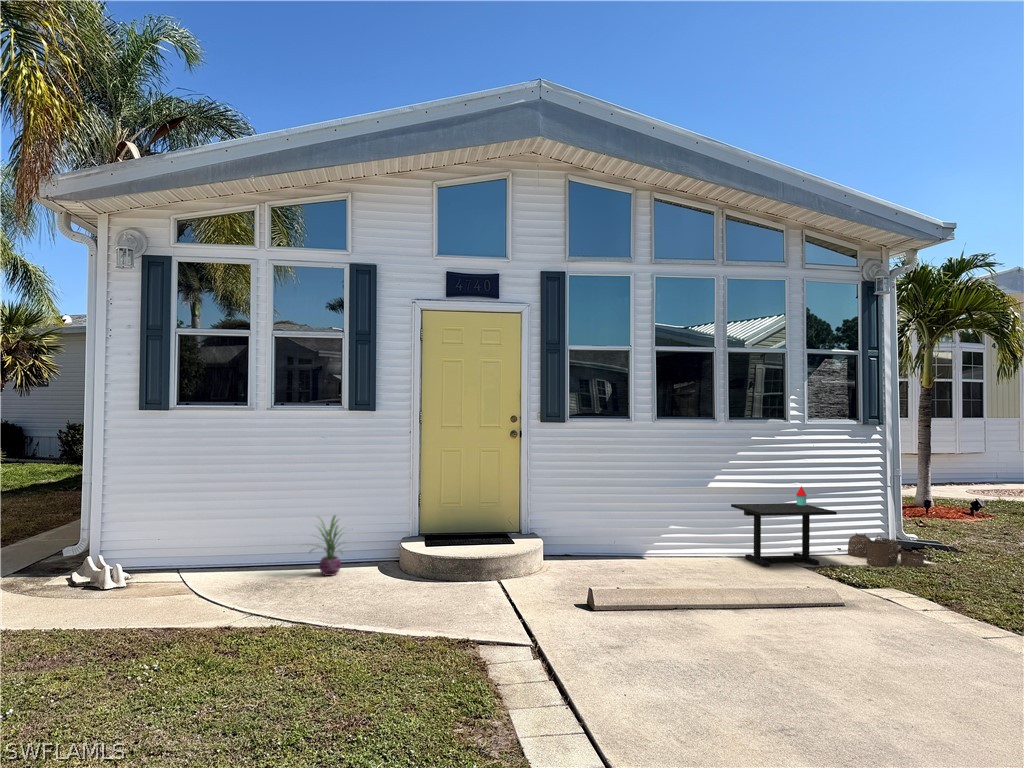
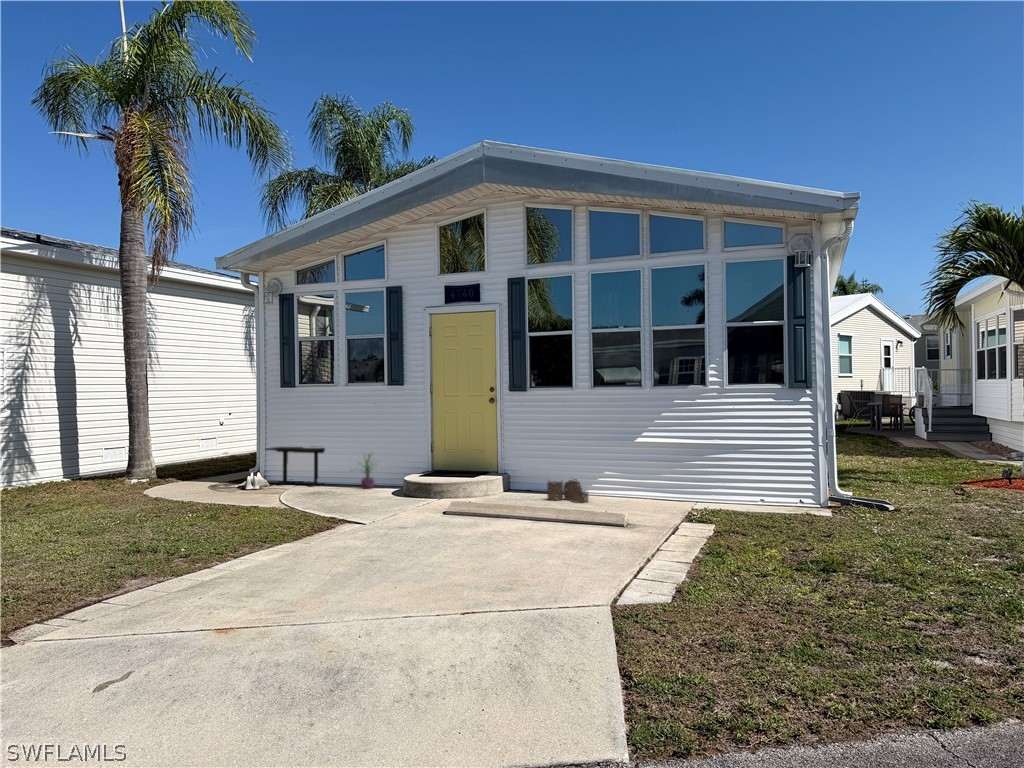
side table: present [731,486,837,567] -> present [266,446,325,487]
woven basket: present [848,533,924,567] -> present [547,479,589,503]

